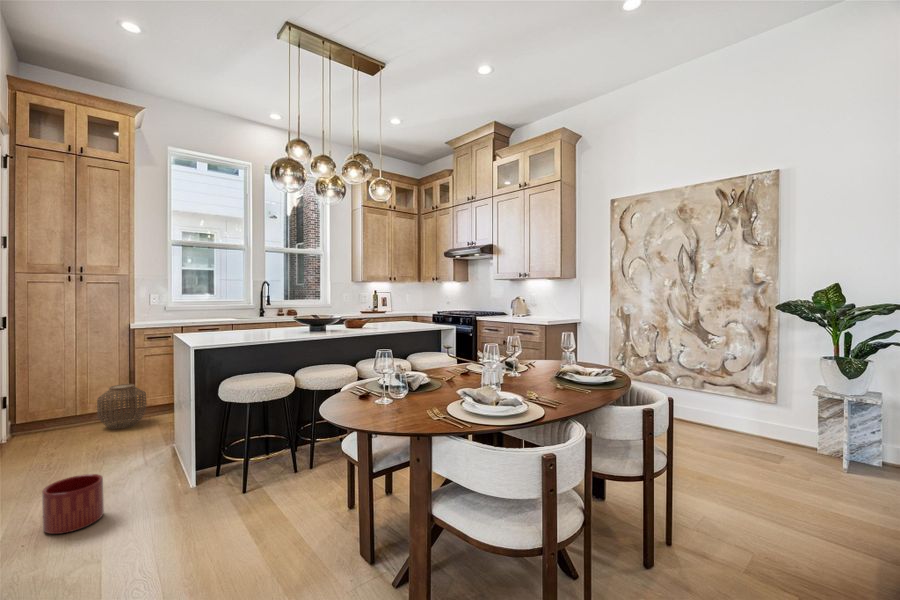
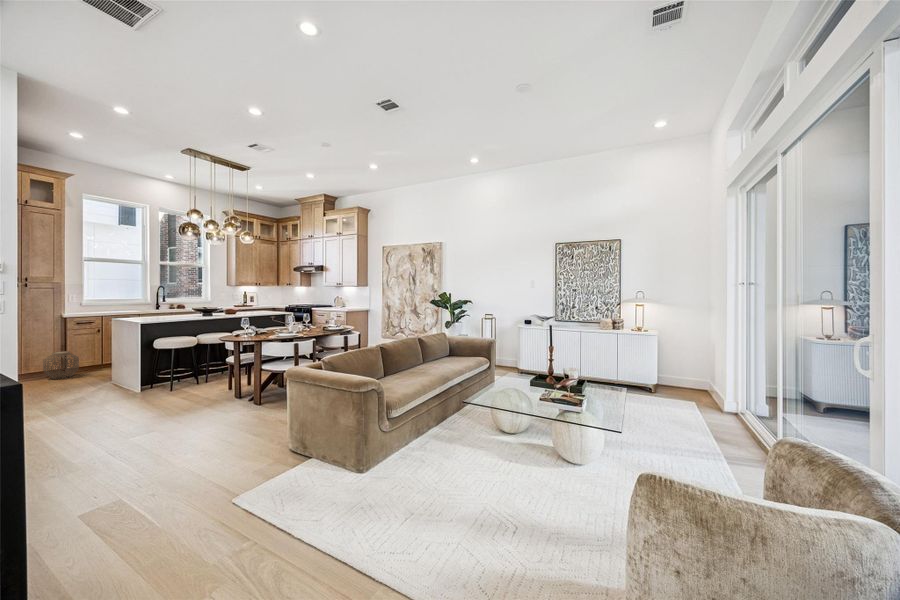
planter: present [42,474,104,534] -> none [60,383,92,408]

